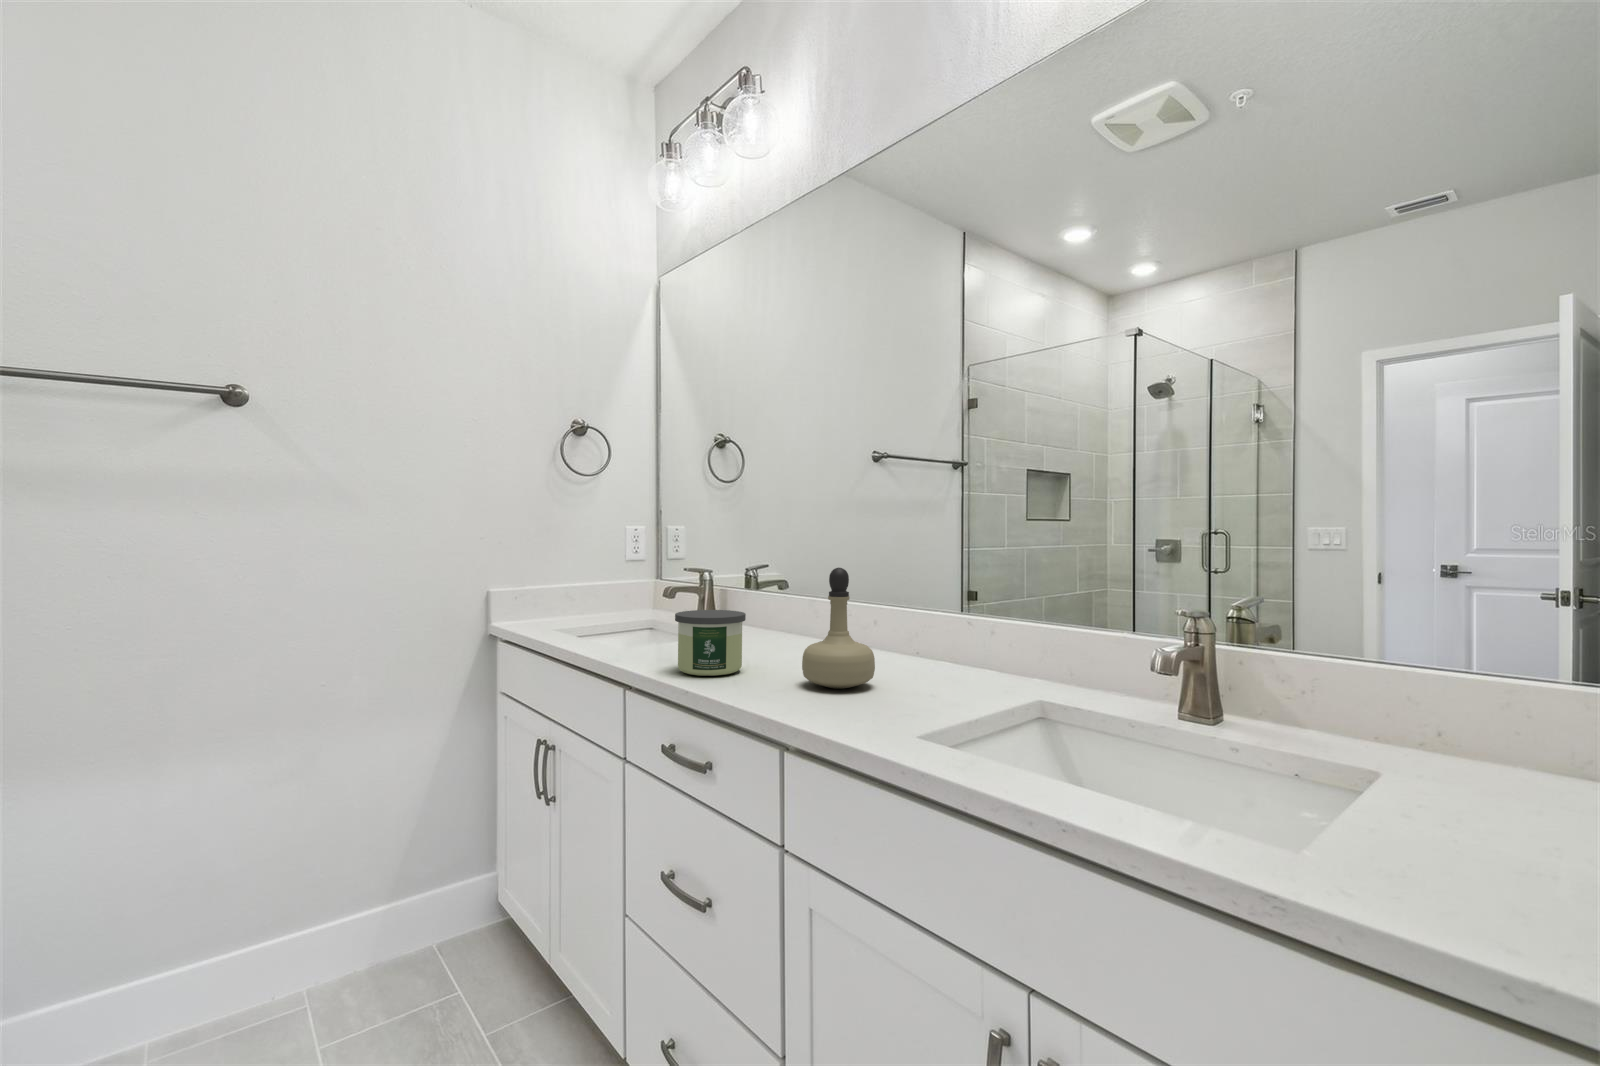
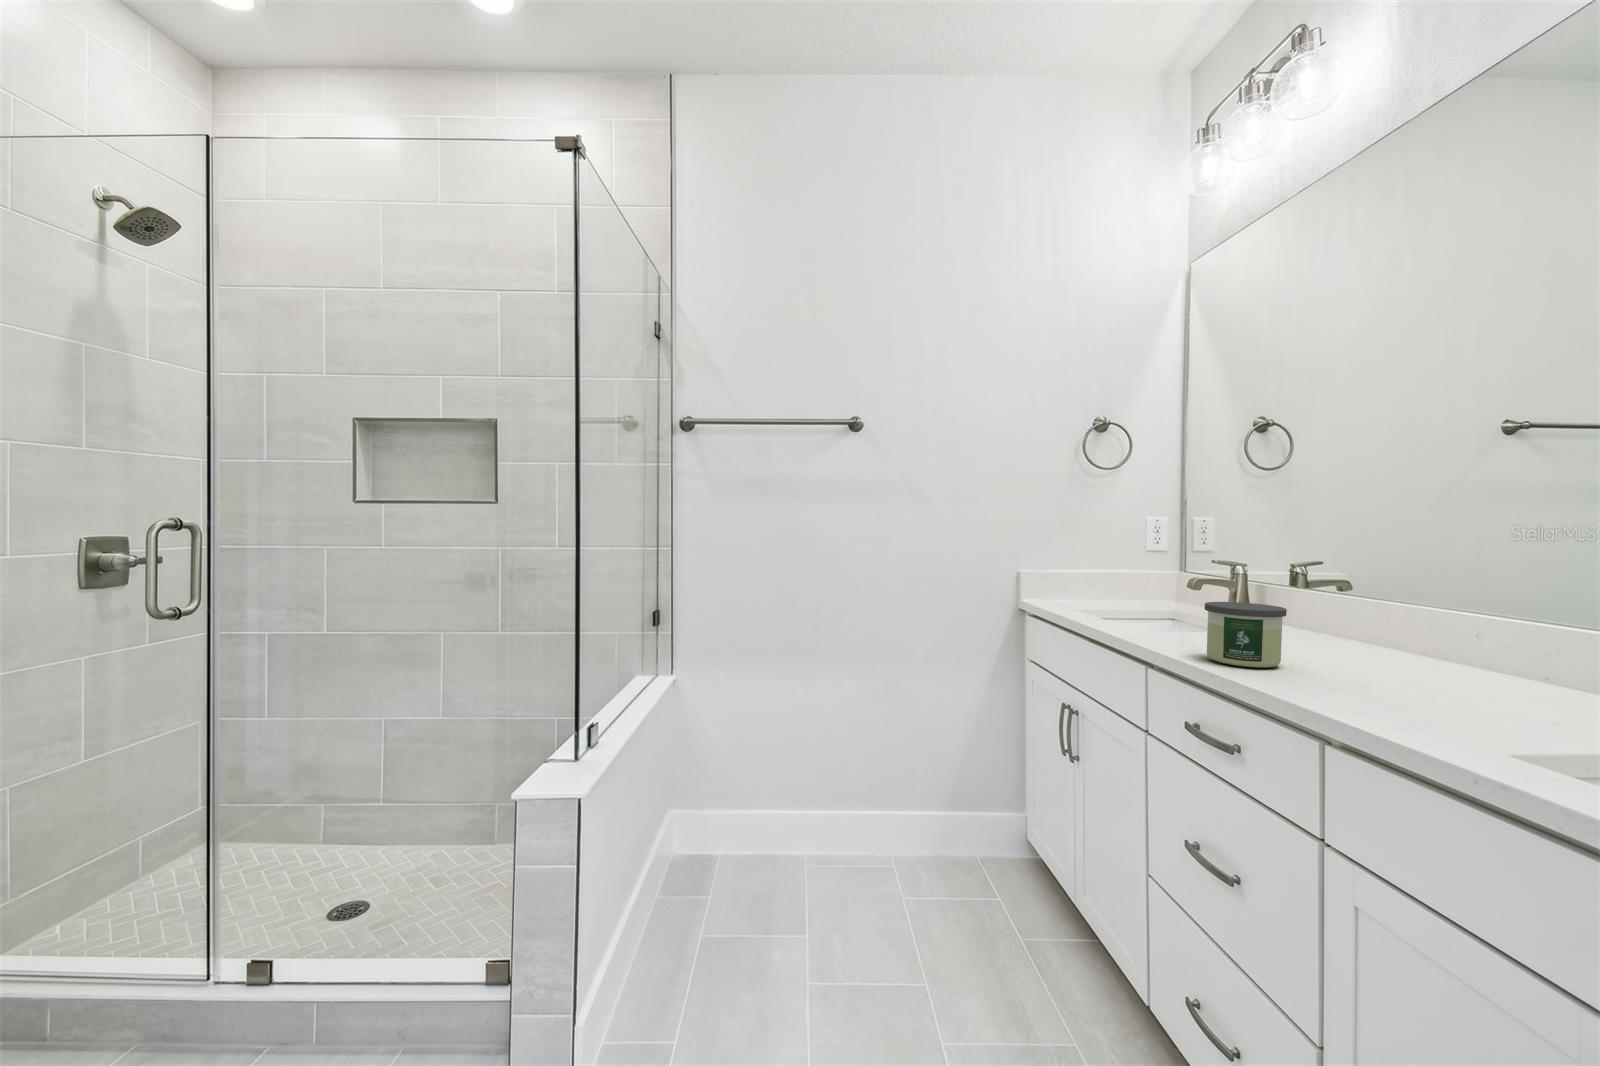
perfume bottle: present [802,568,875,688] -> none [1357,567,1463,700]

